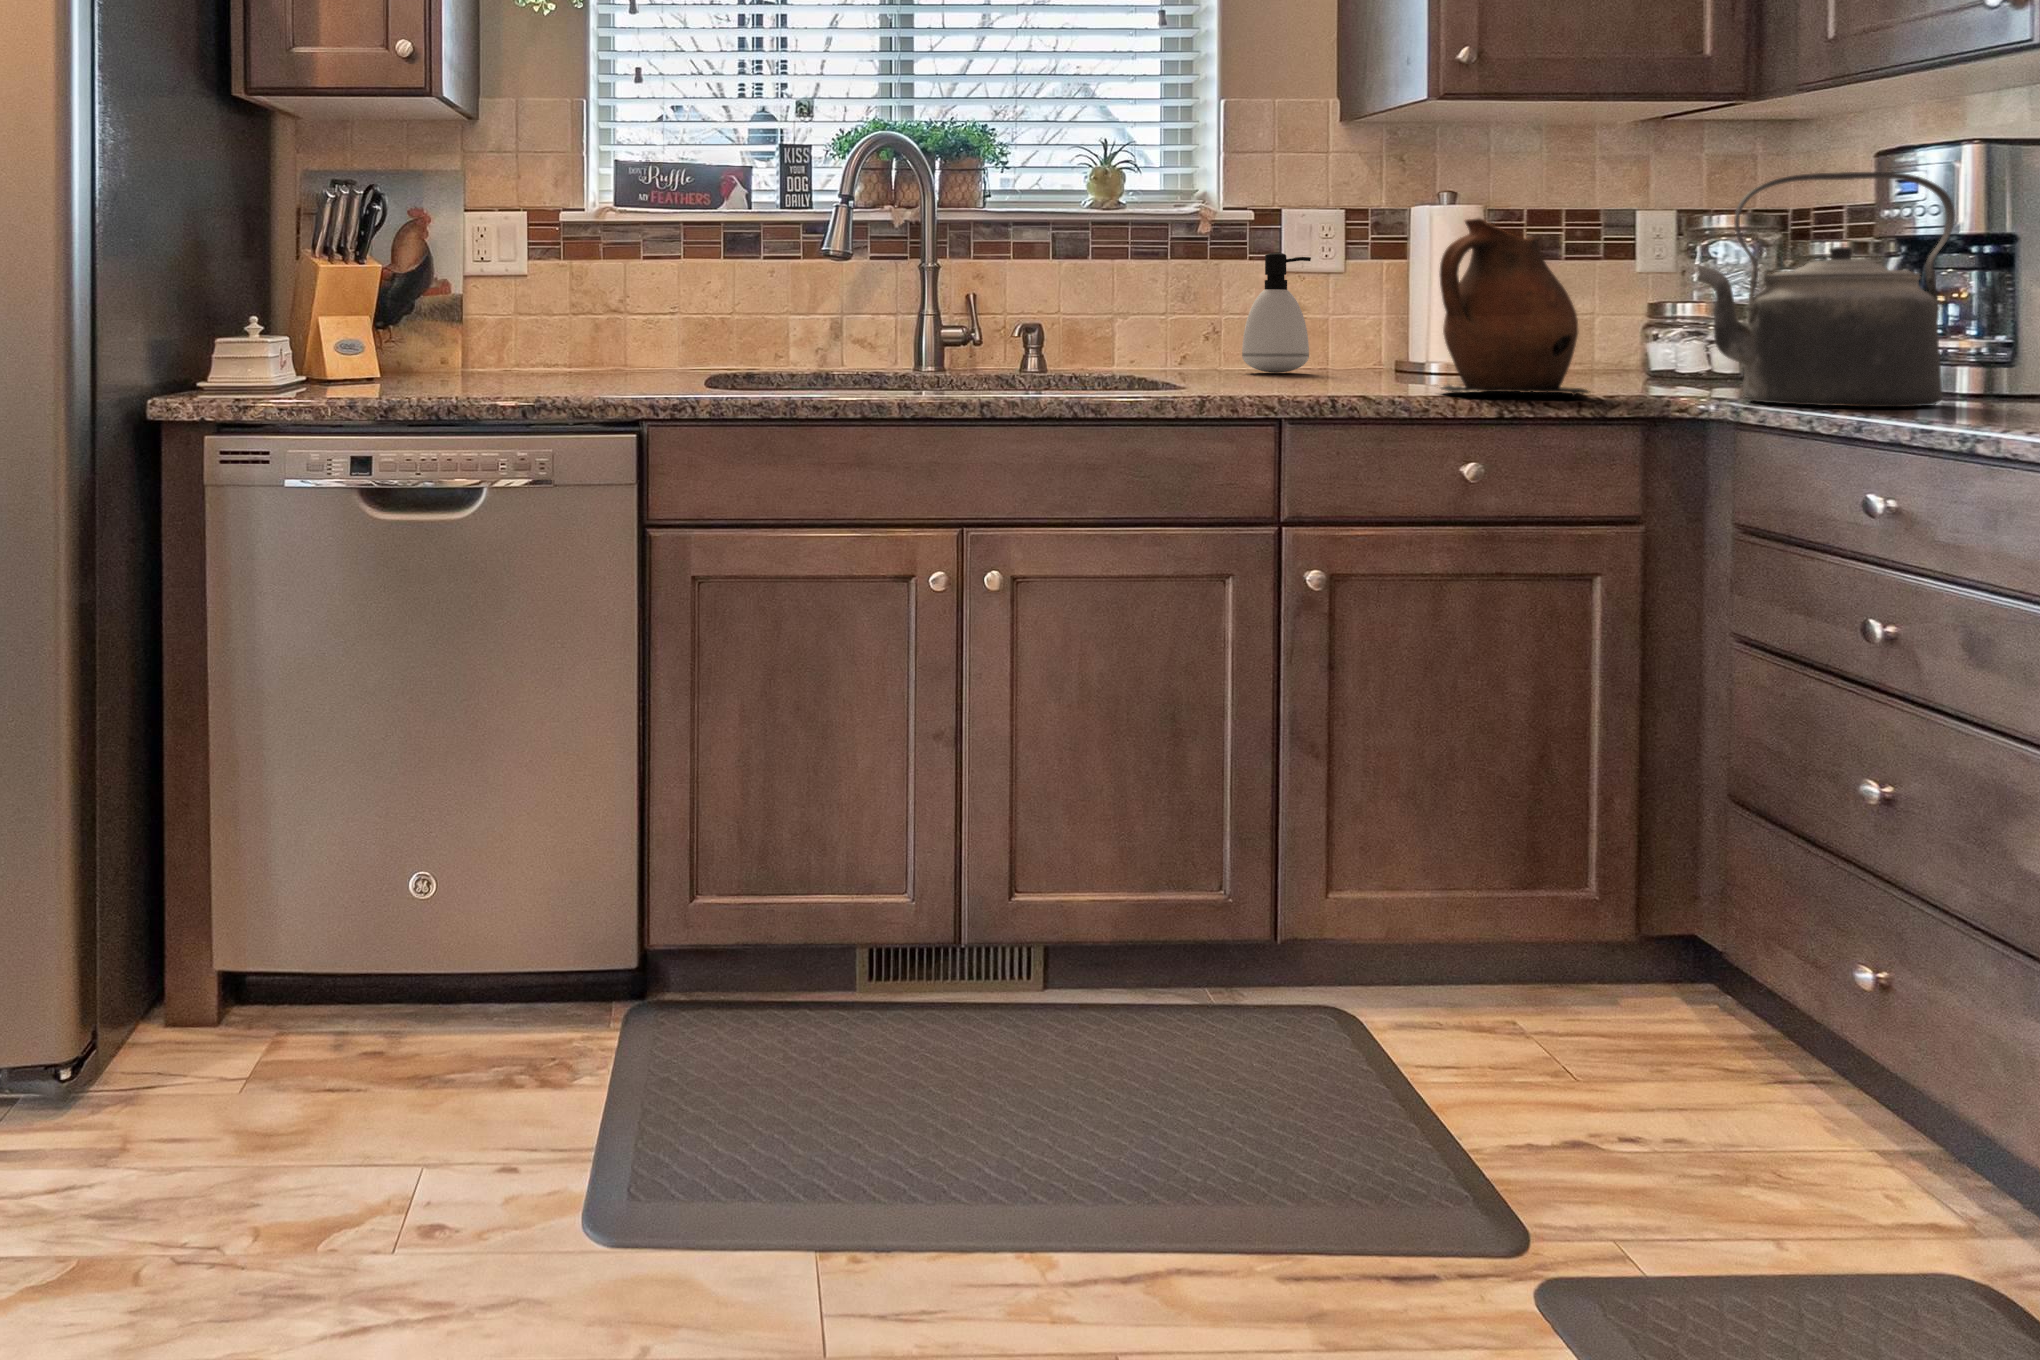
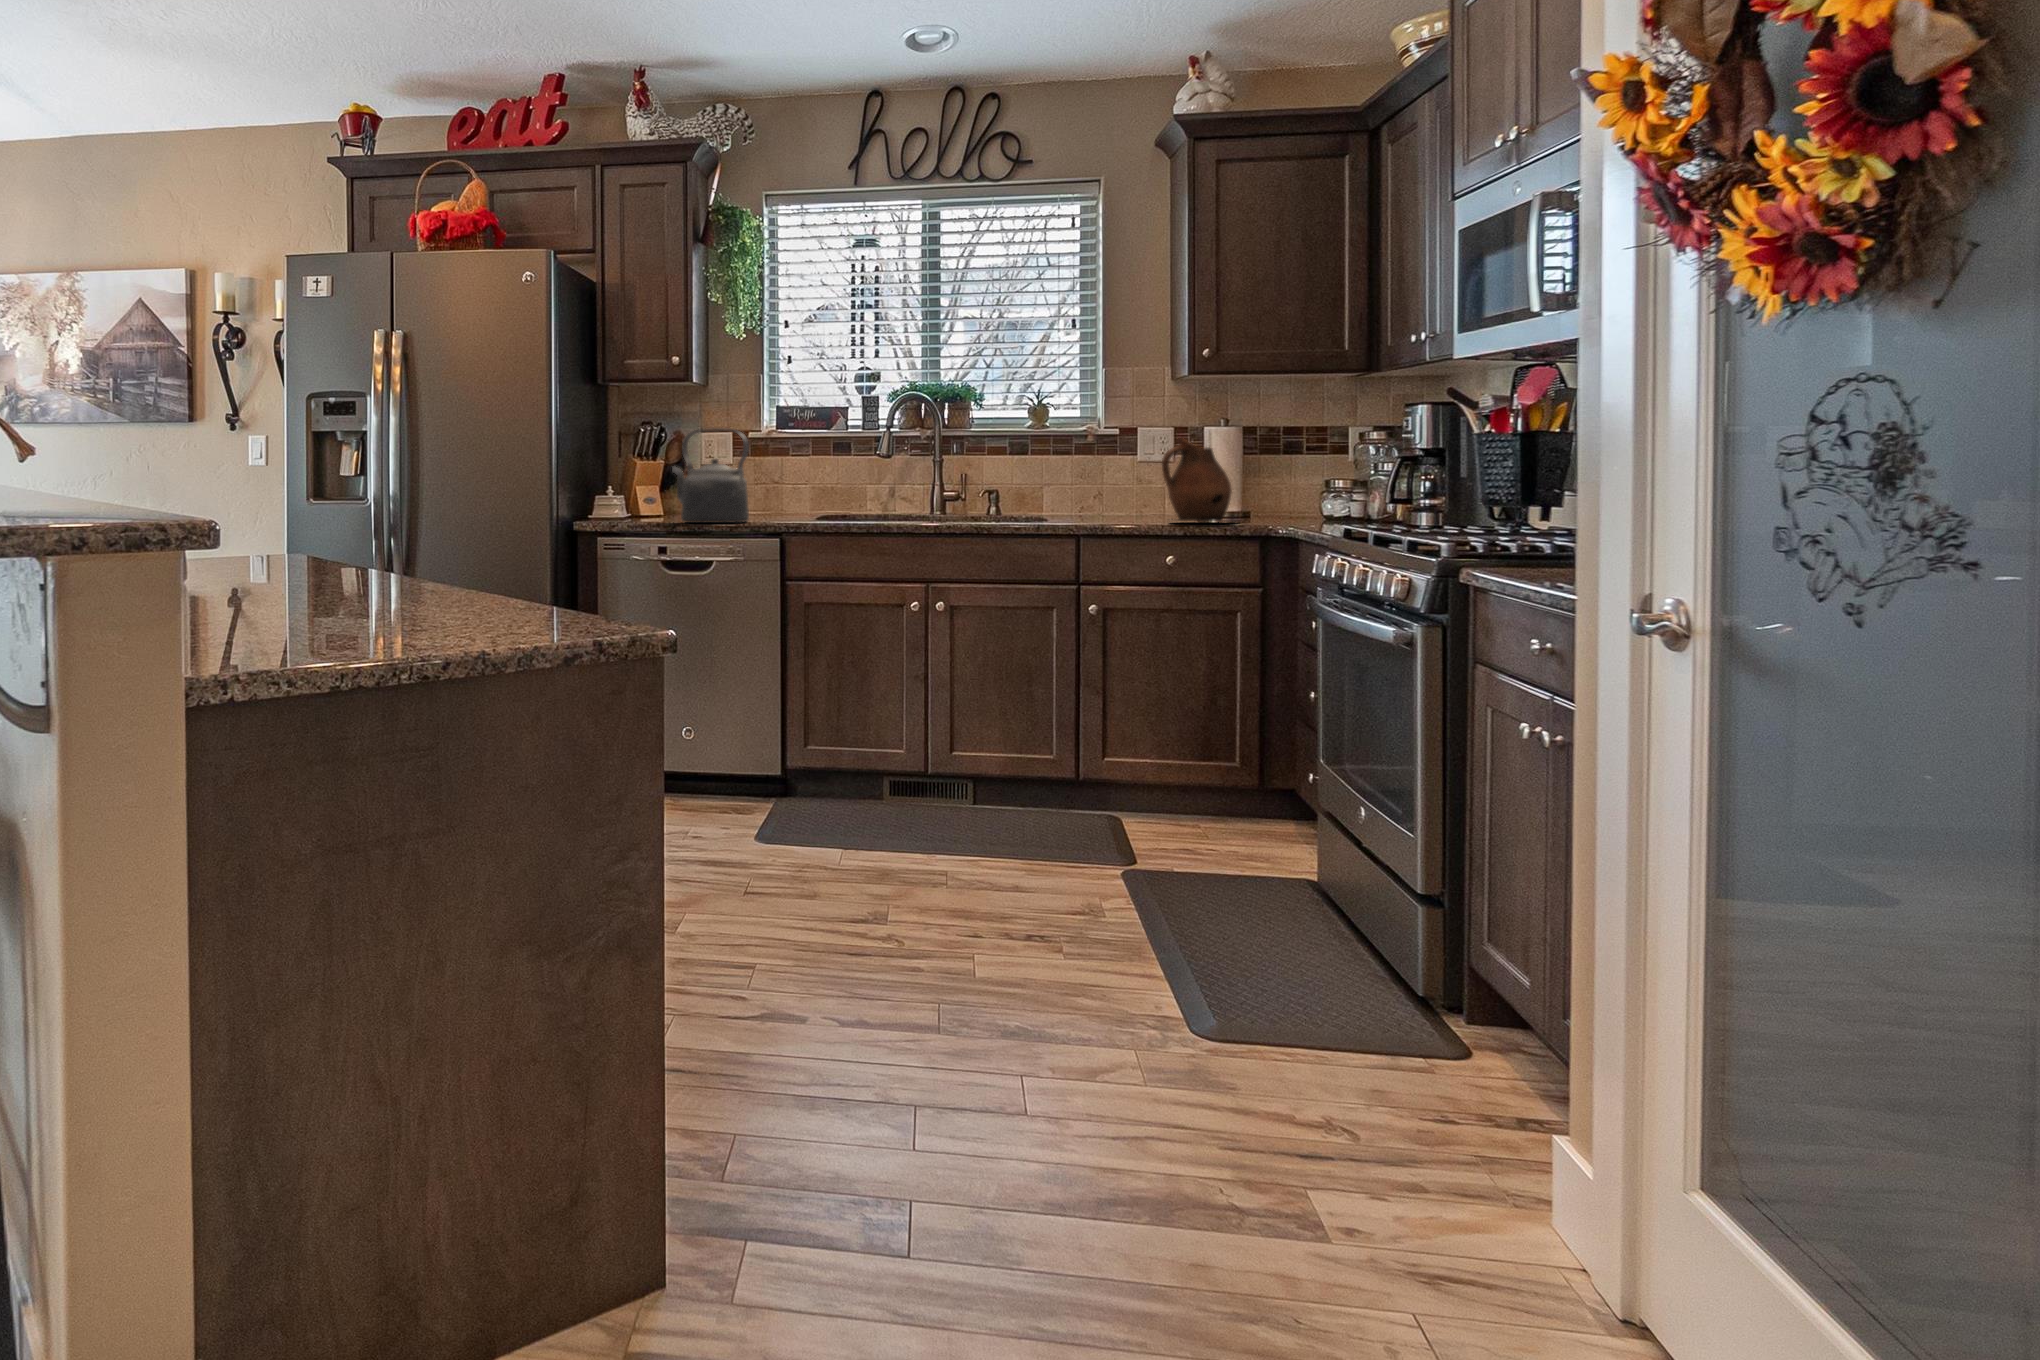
kettle: present [1697,172,1955,407] -> present [672,429,749,523]
soap dispenser: present [1242,253,1311,373] -> none [1114,451,1150,516]

